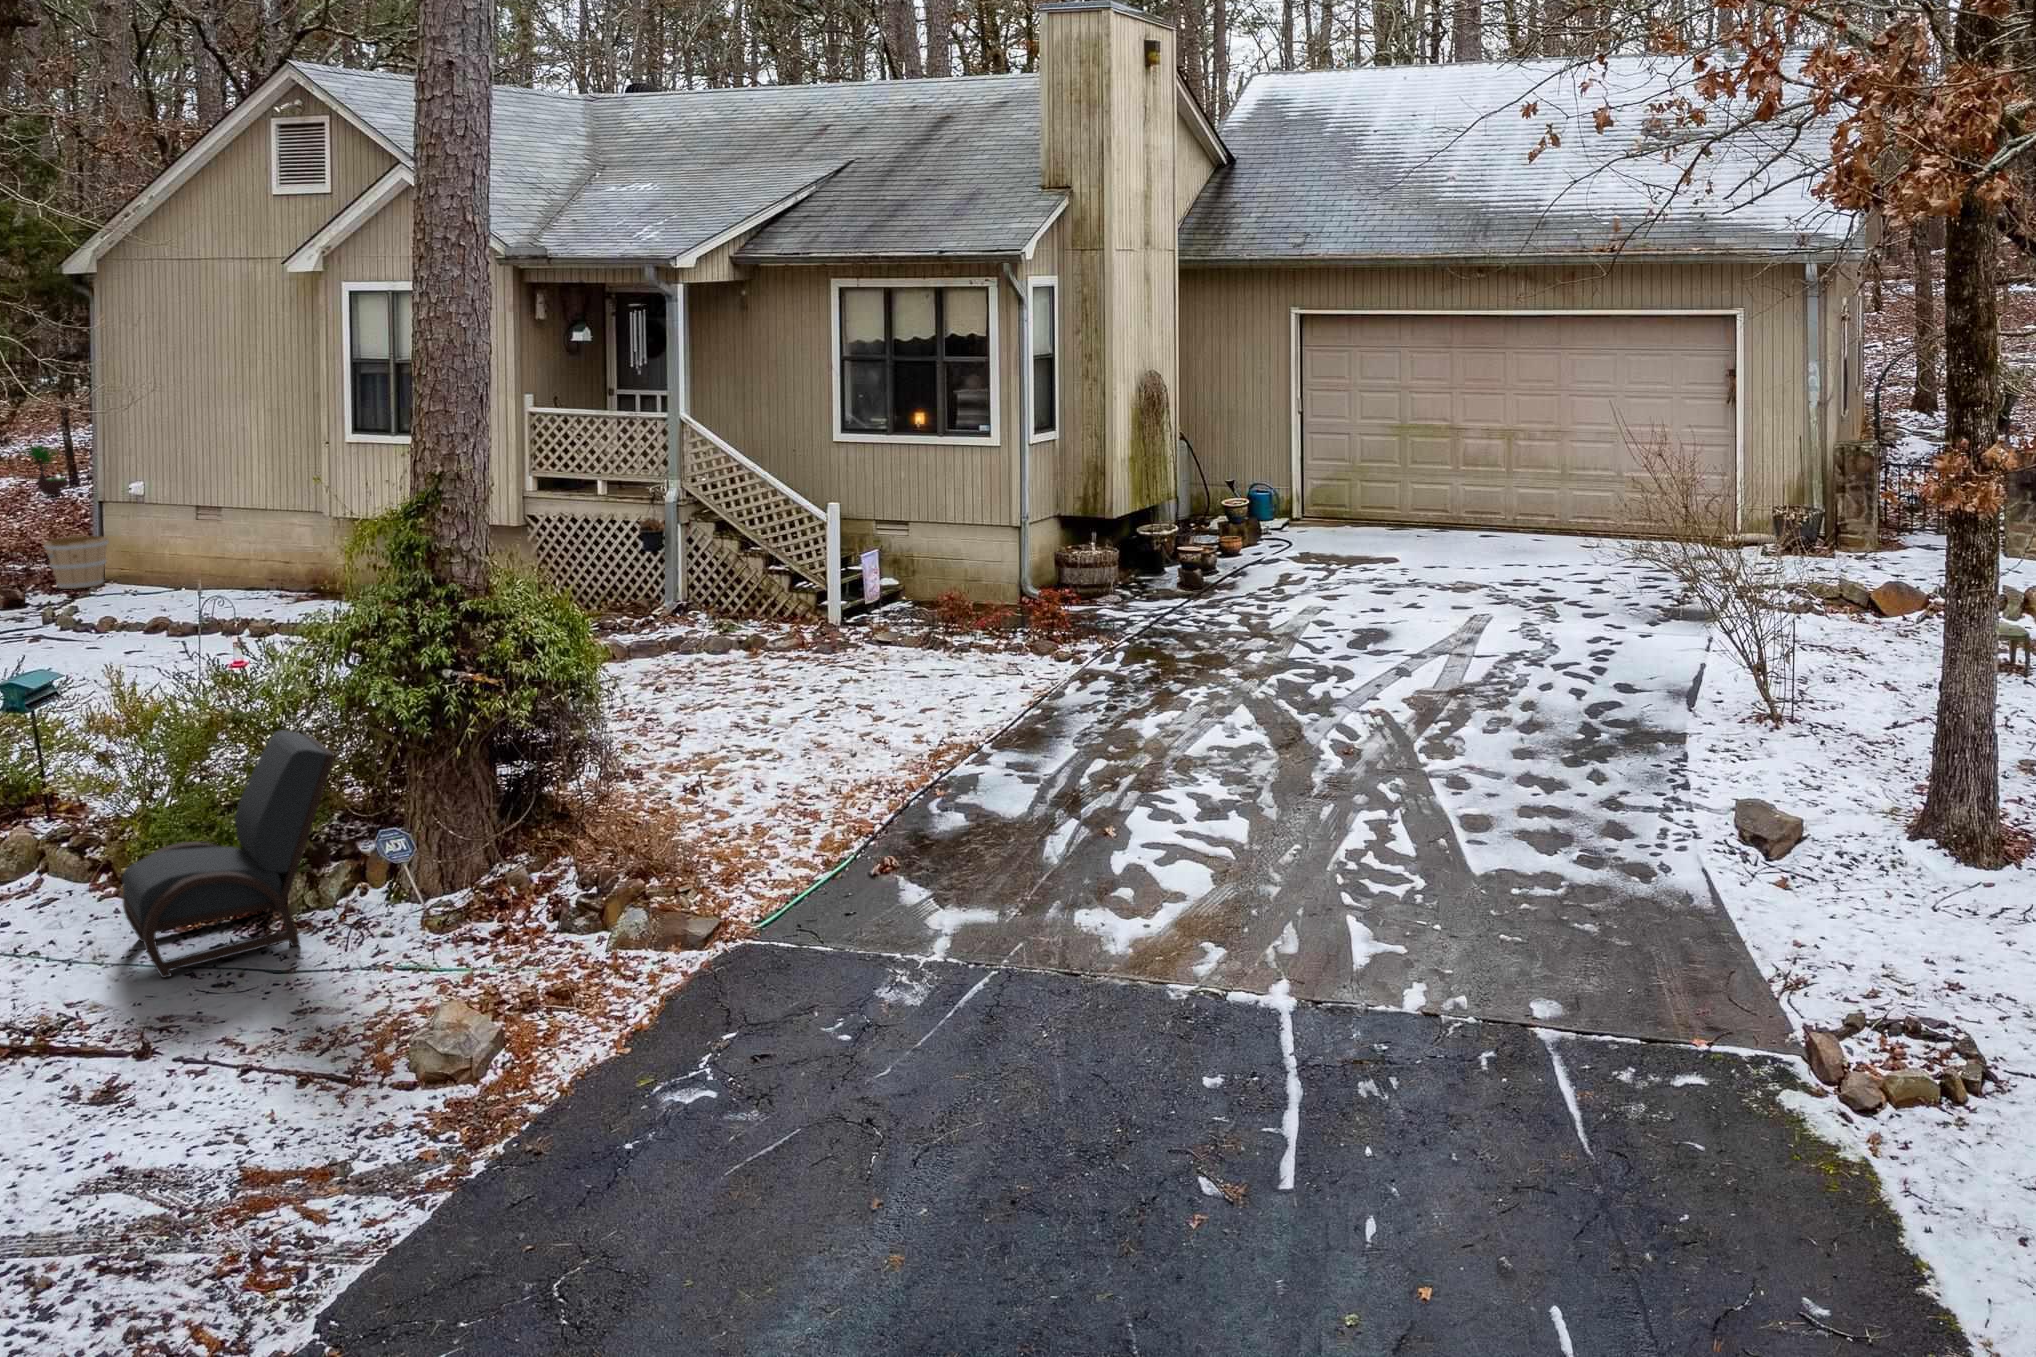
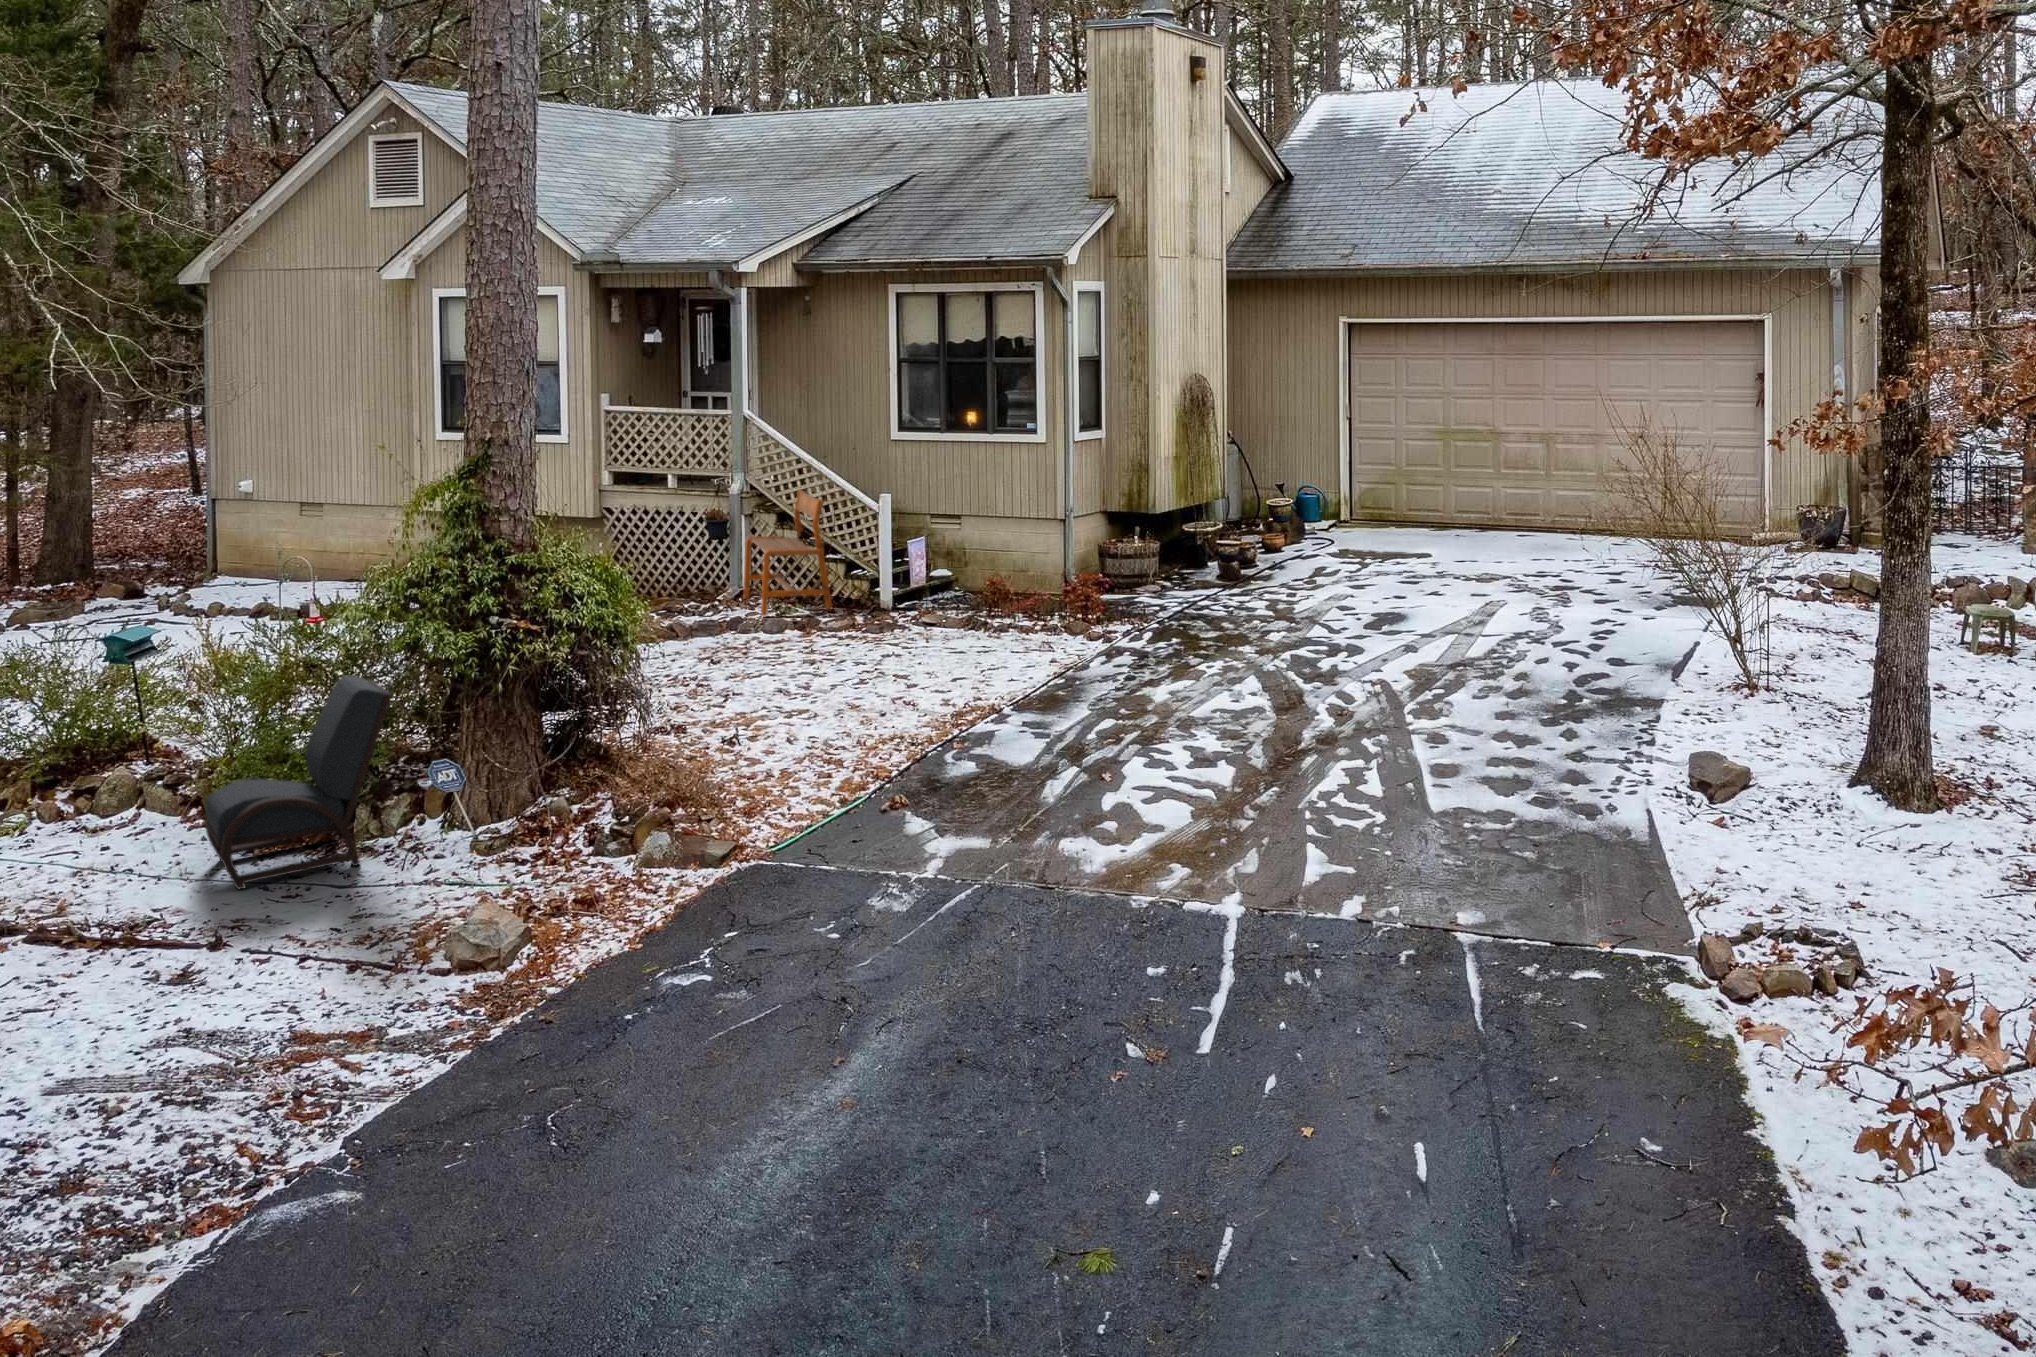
potted tree: present [25,444,68,496] -> none [145,446,186,502]
bench: none [682,498,779,634] -> present [743,490,832,616]
wooden bucket: present [44,535,109,589] -> none [157,530,218,580]

